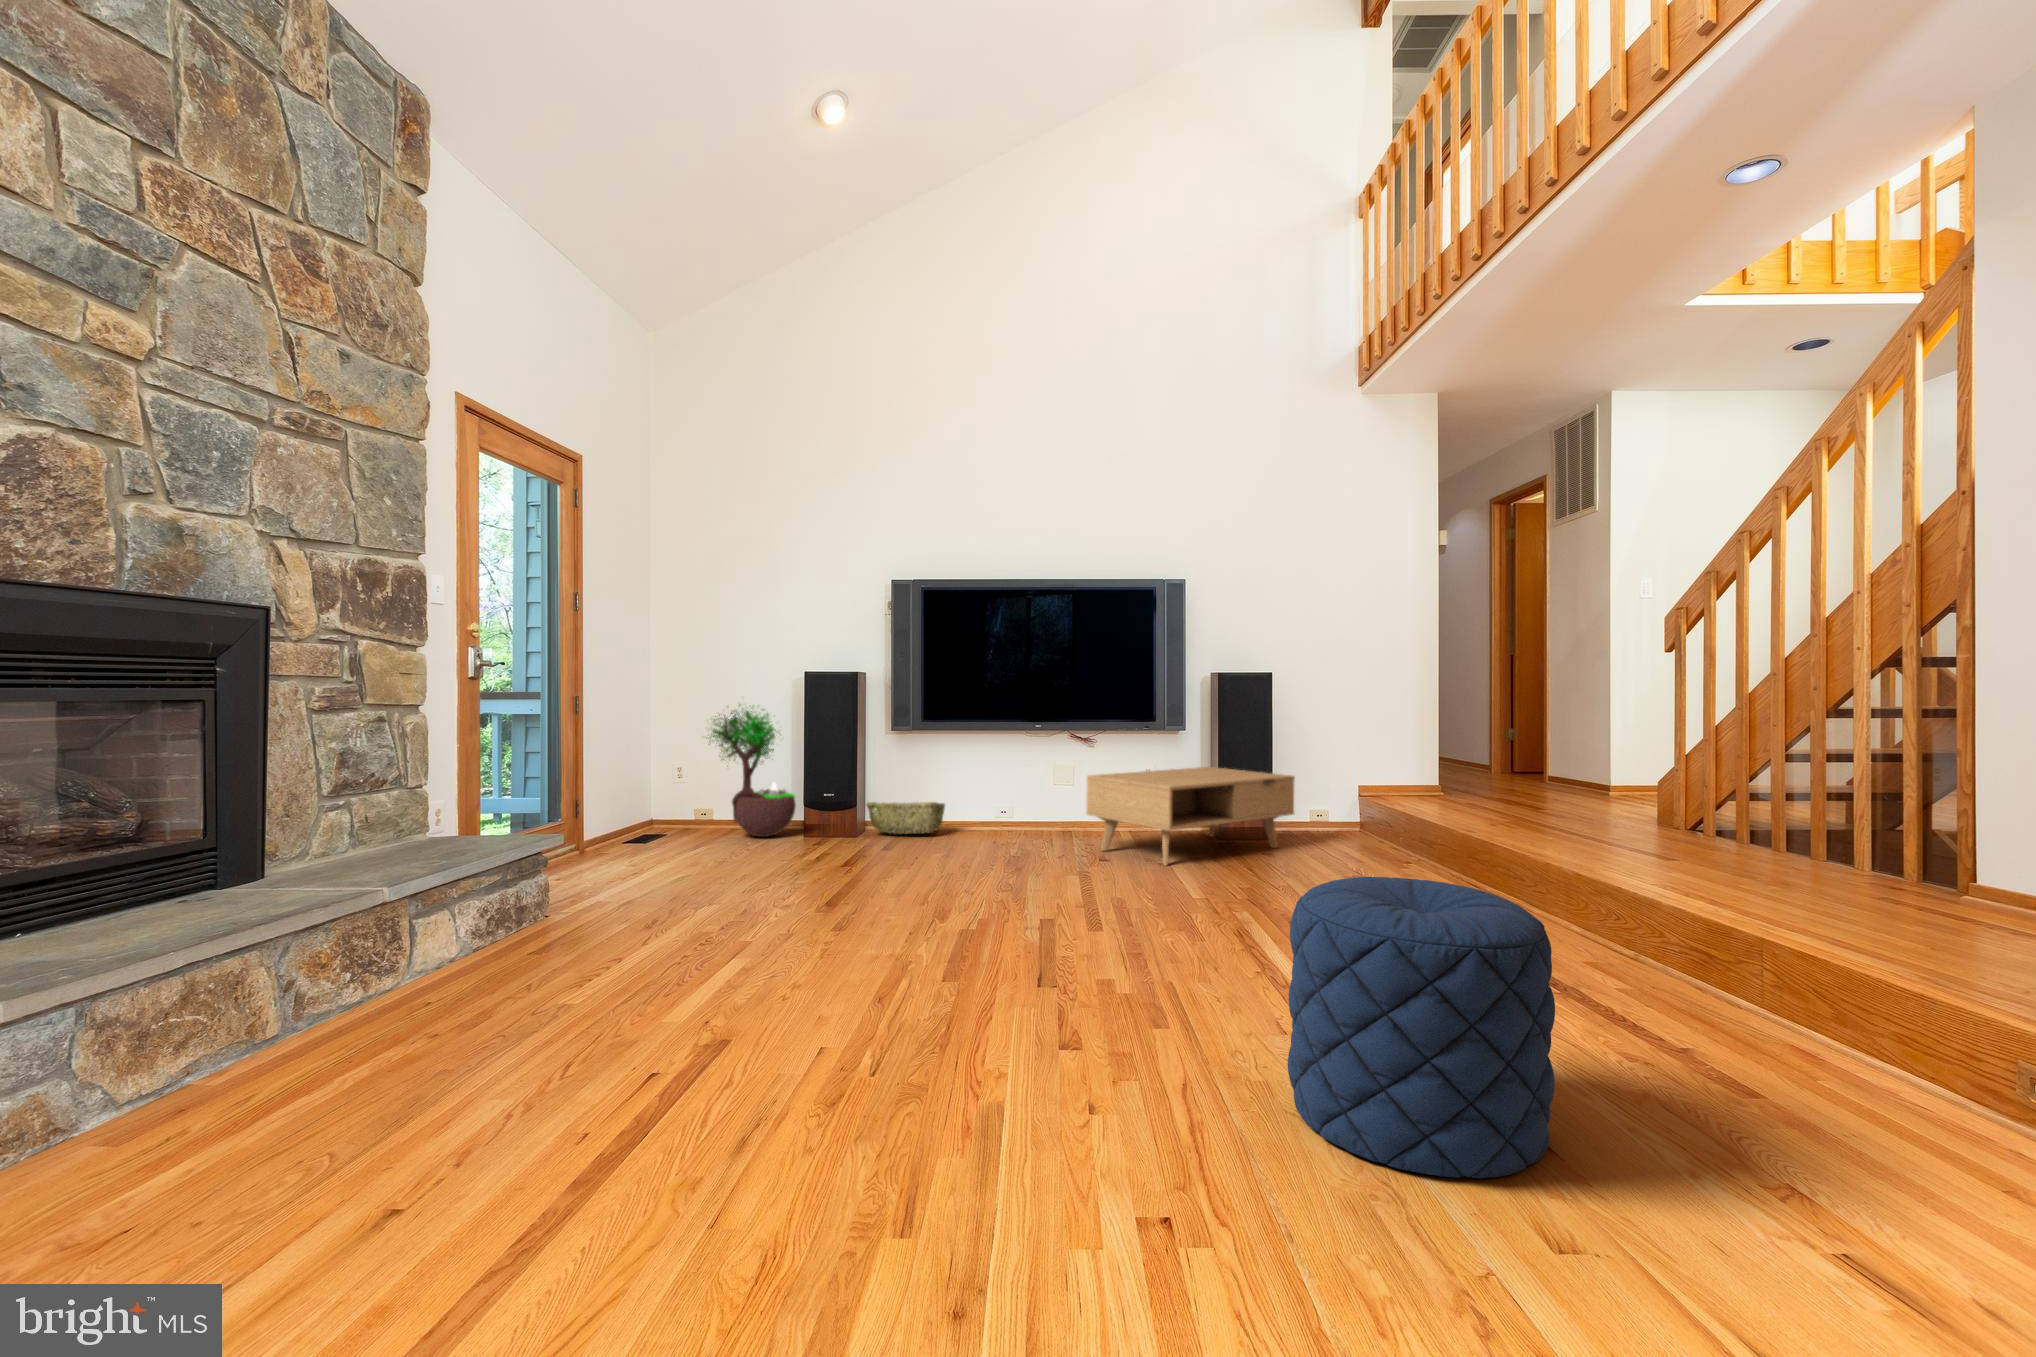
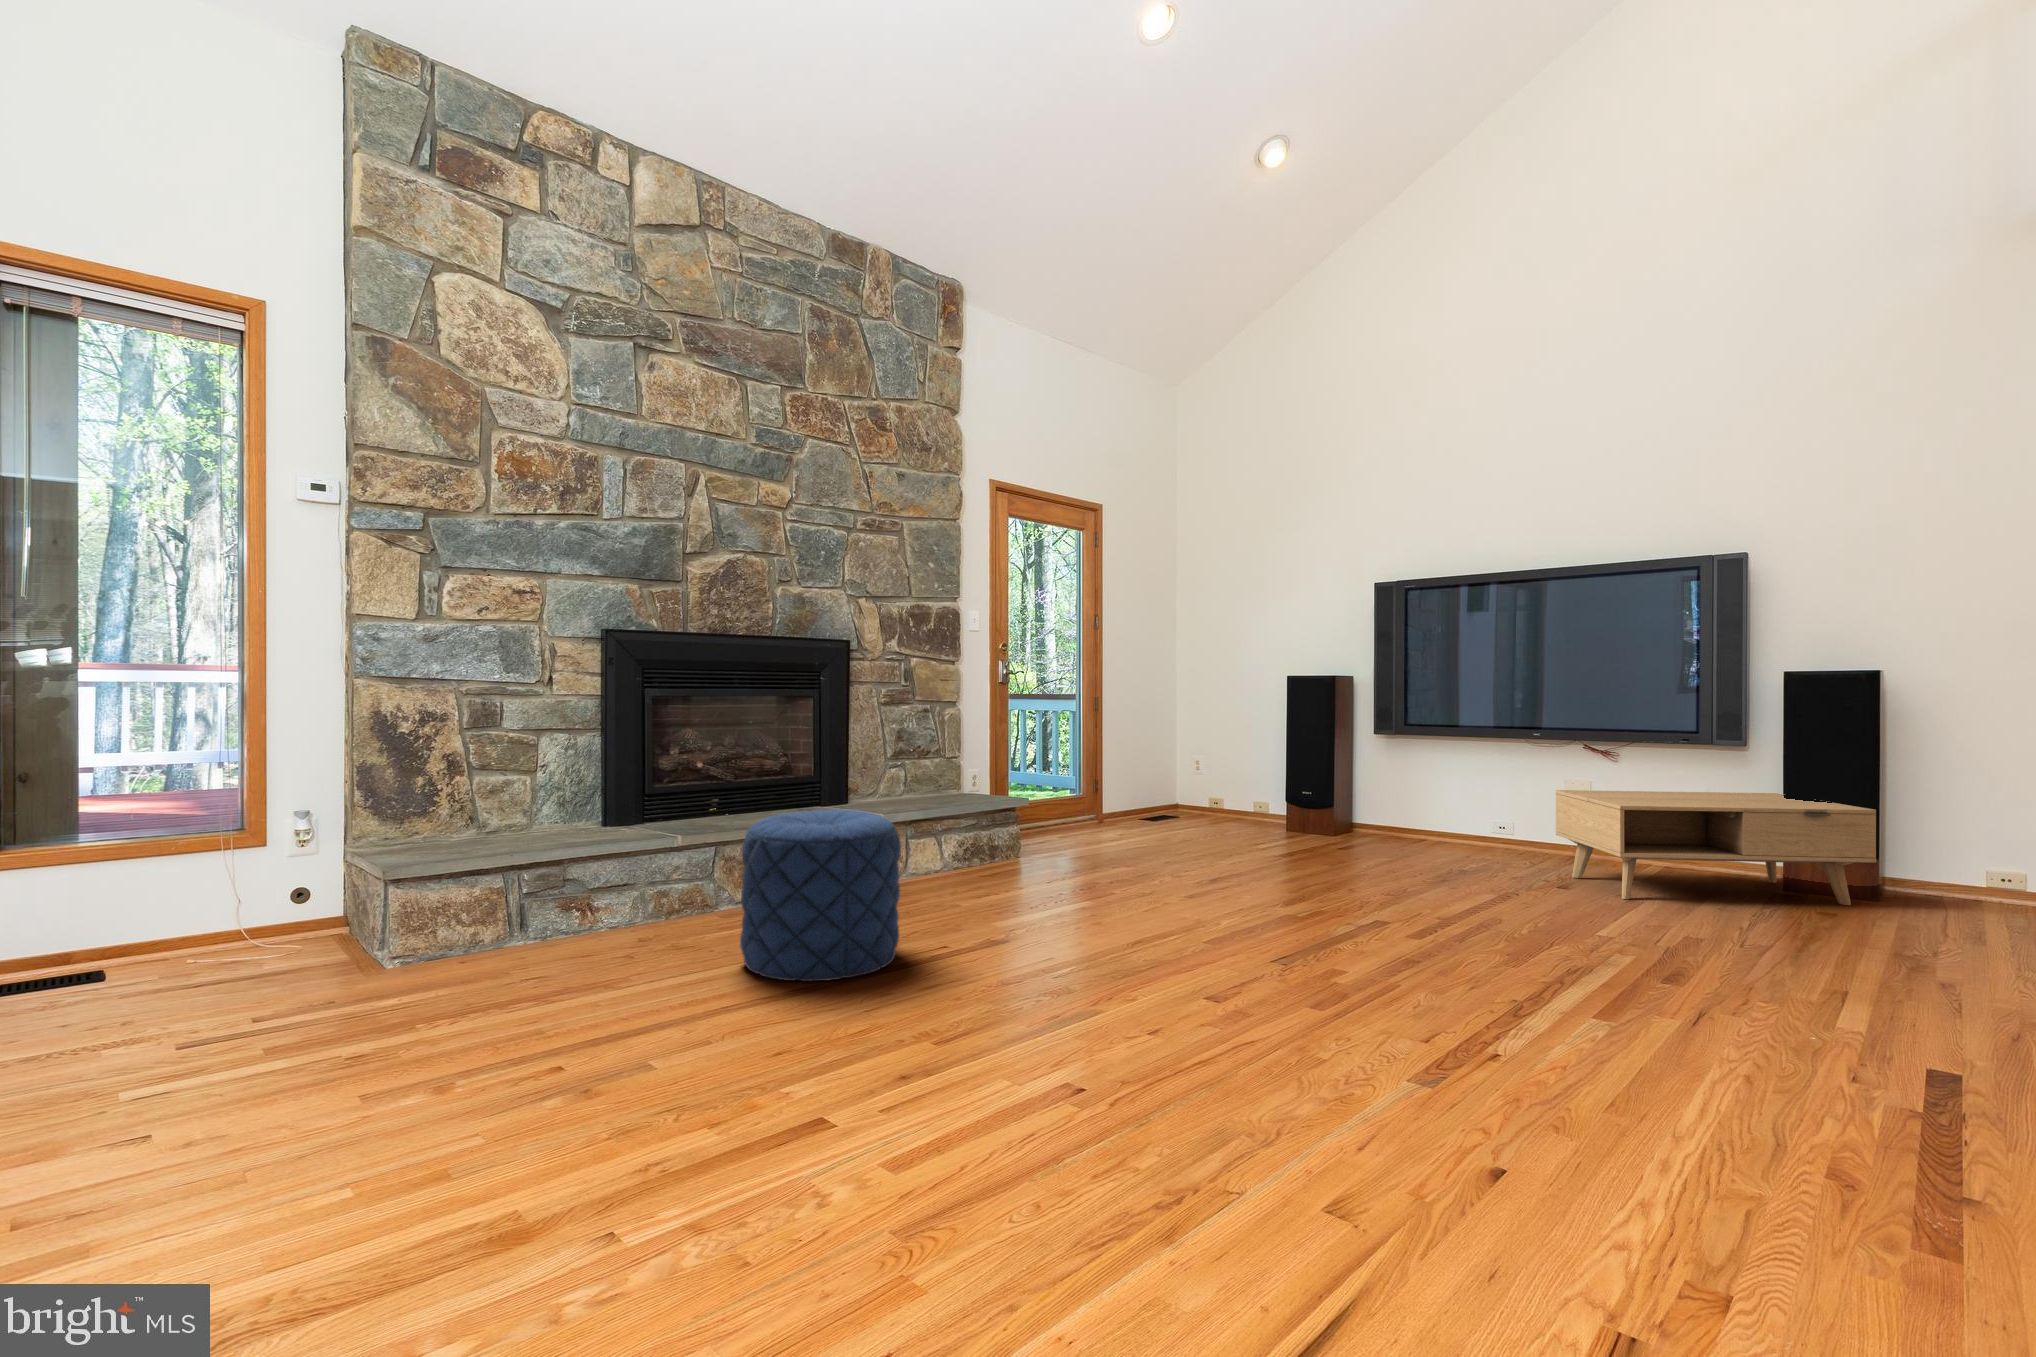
potted tree: present [708,705,796,837] -> none [1197,700,1281,829]
woven basket: present [867,802,945,834] -> none [1342,805,1427,843]
pouf: present [1288,877,1555,1178] -> present [740,810,901,981]

